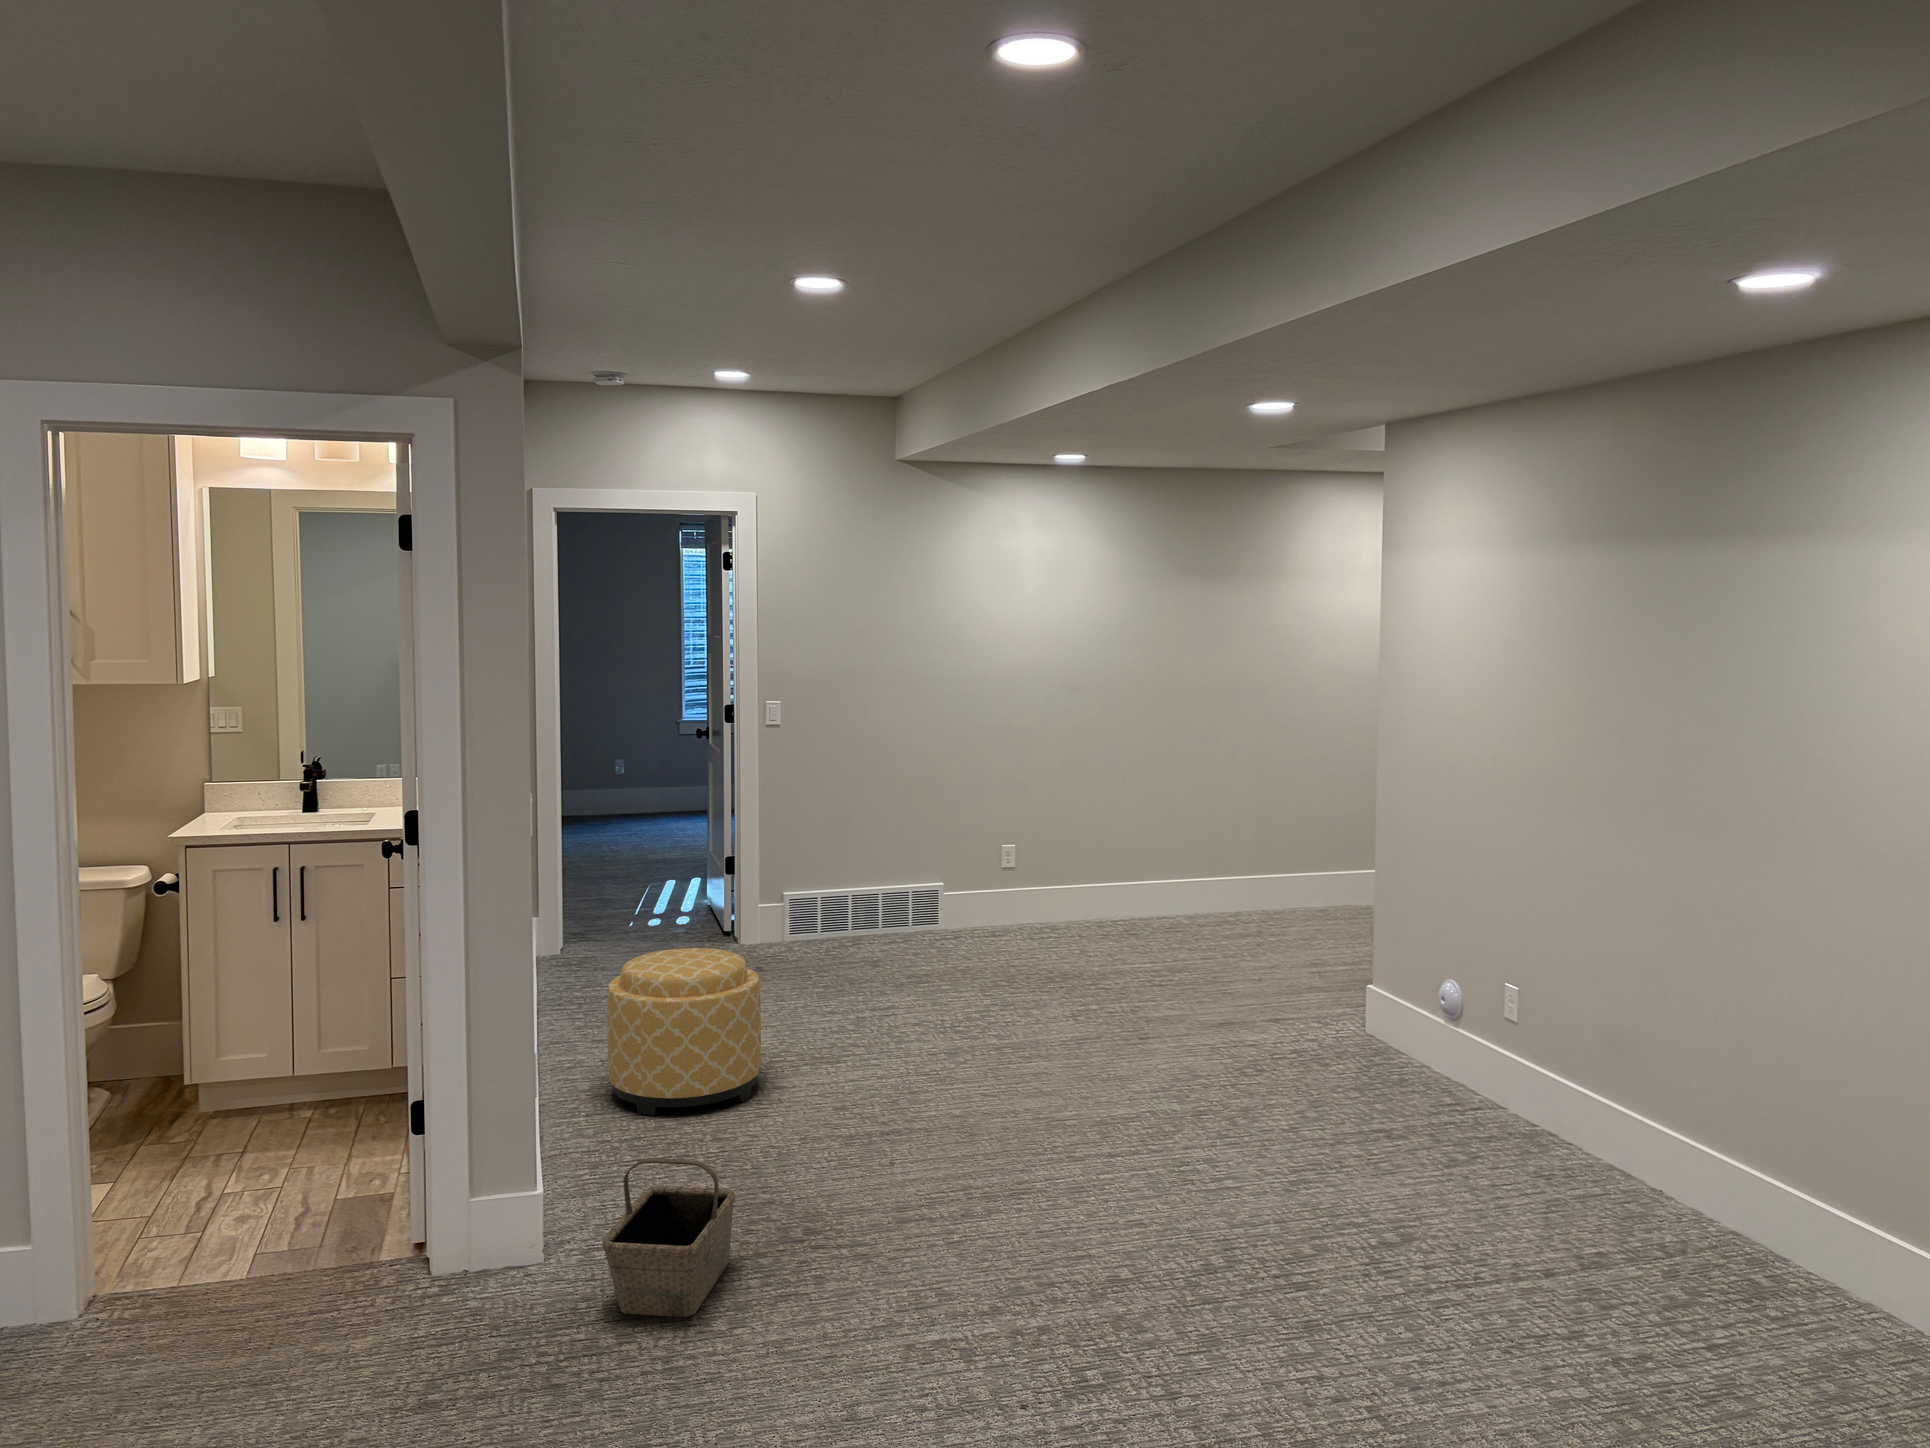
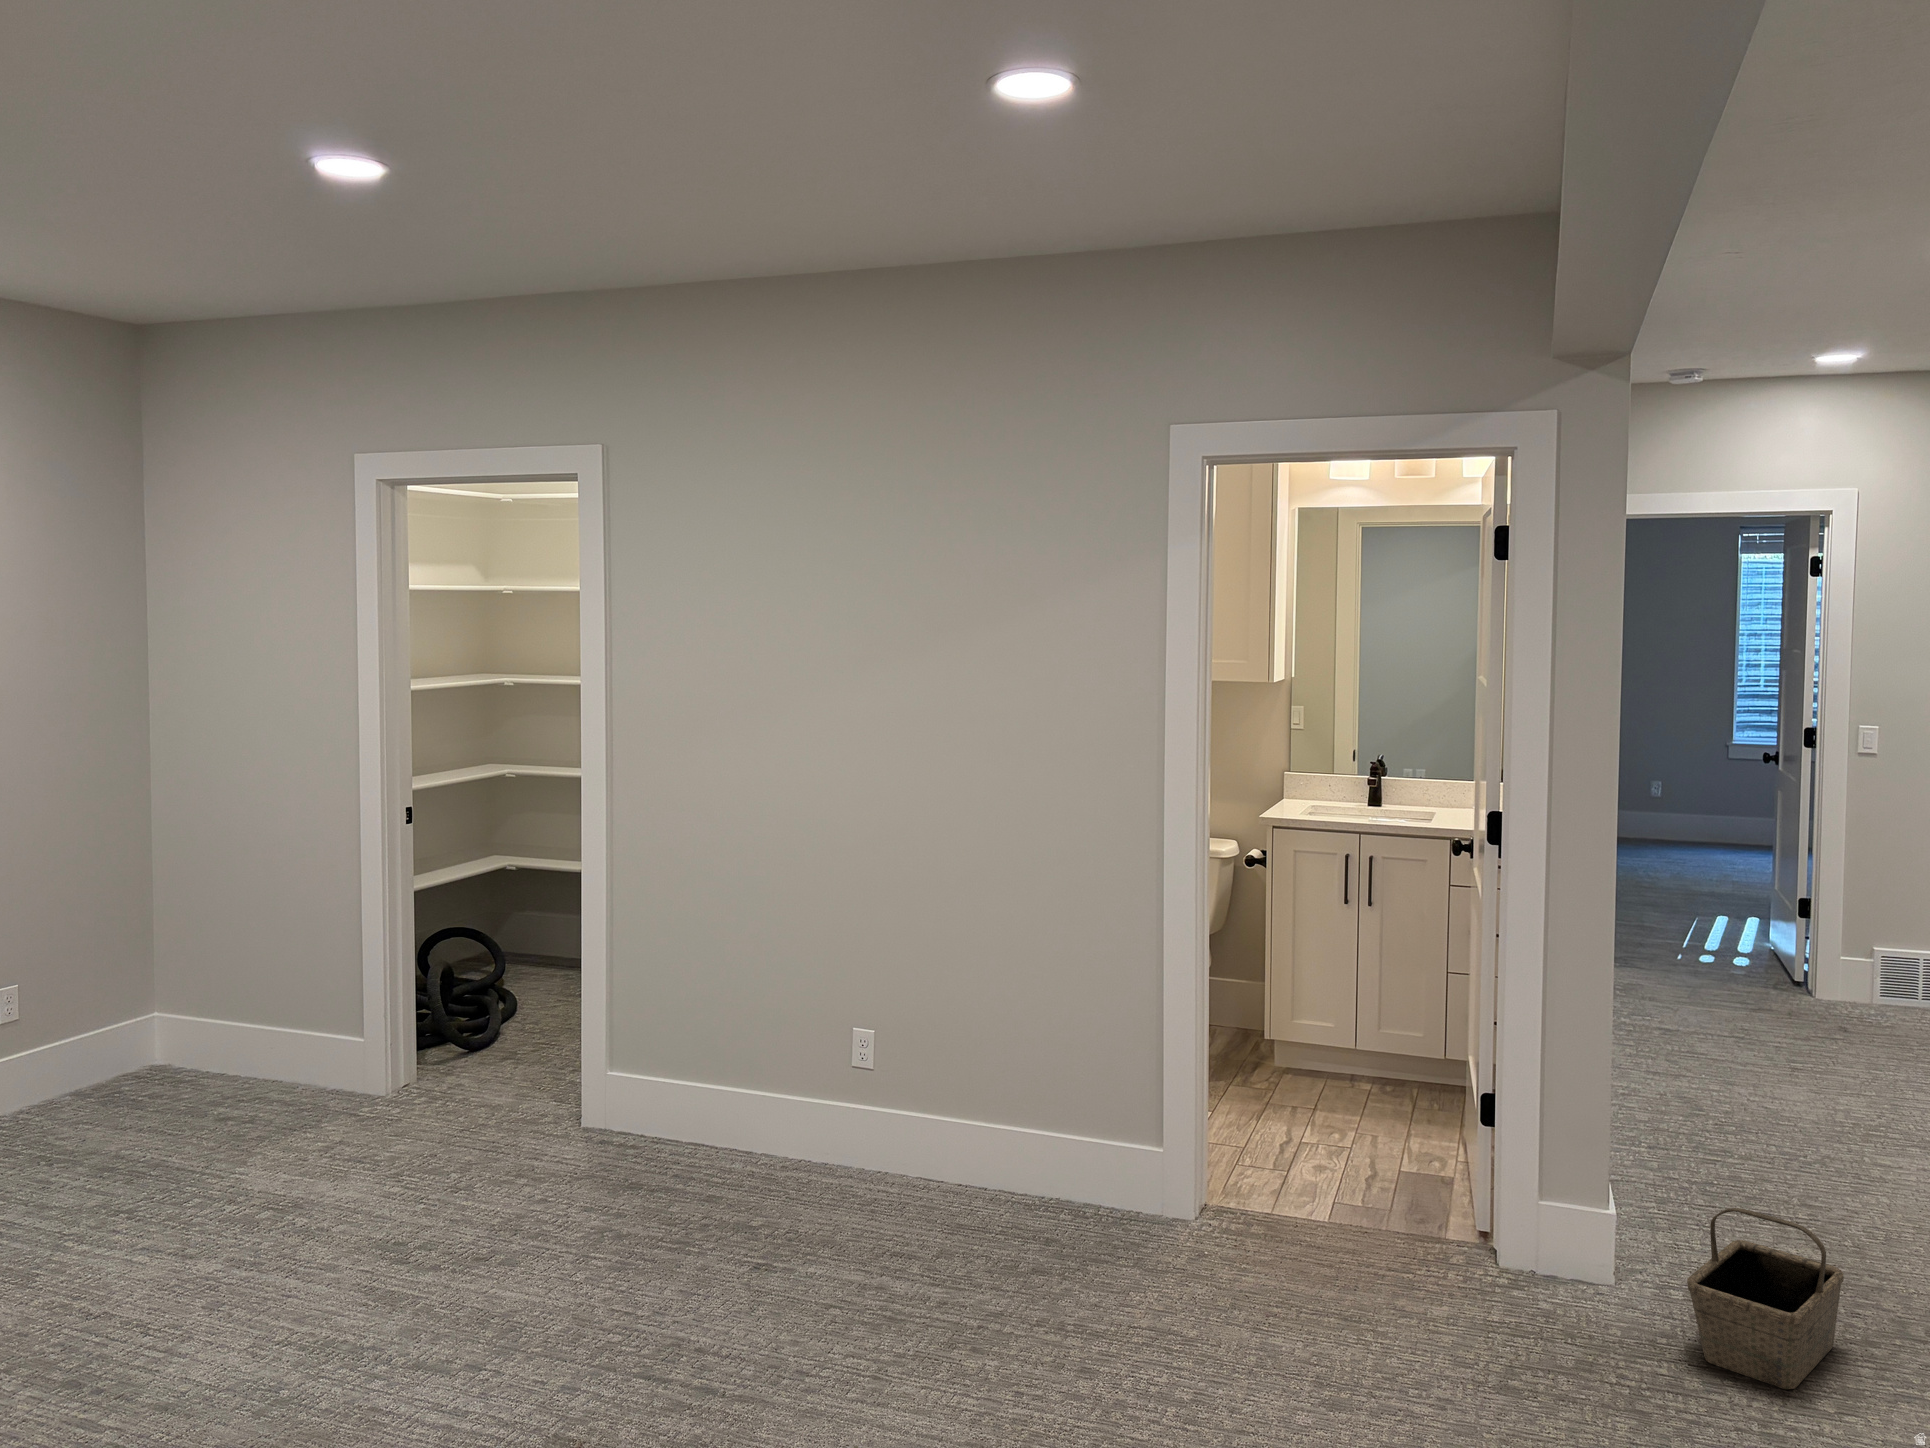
ottoman: present [607,948,761,1115] -> none [1671,992,1862,1178]

